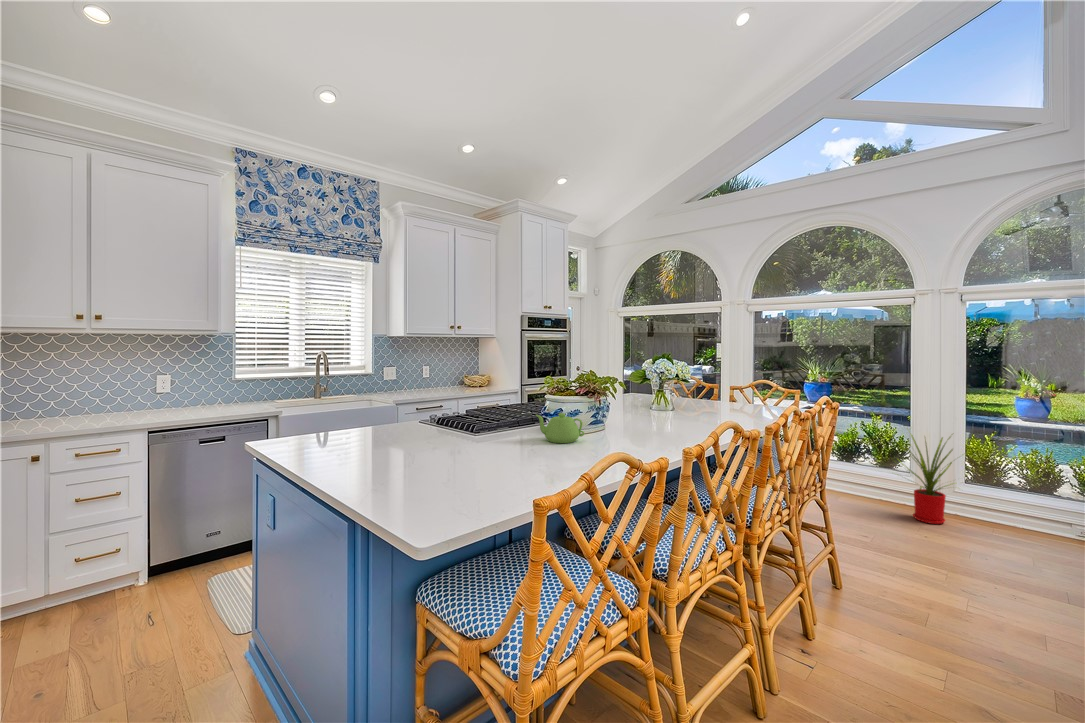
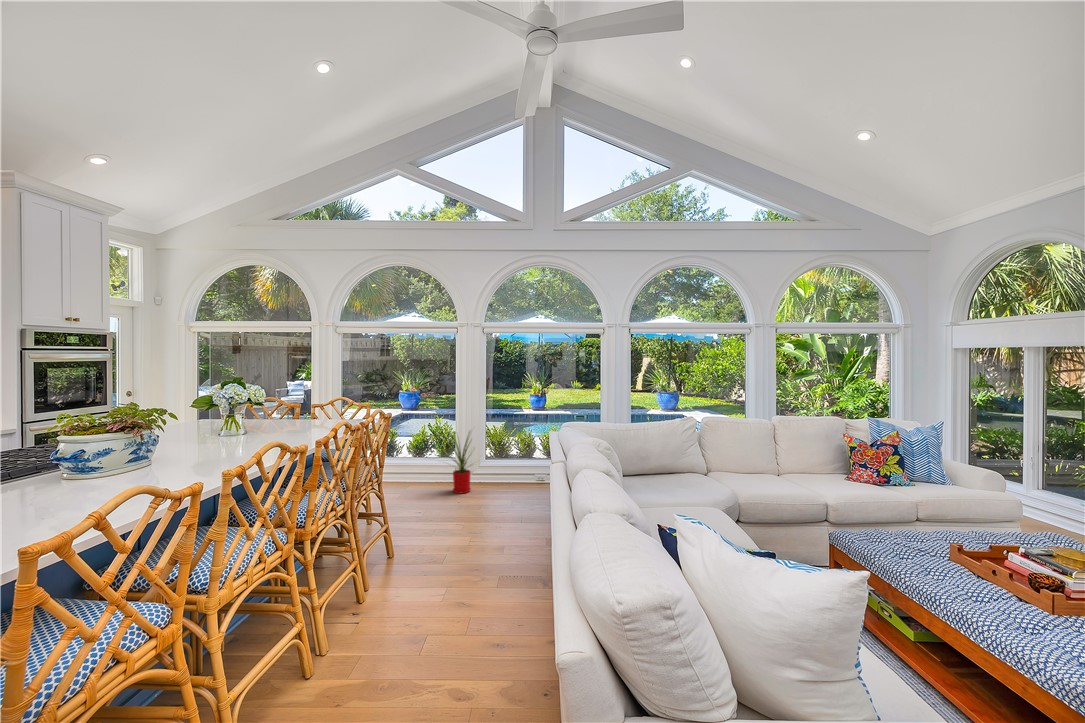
teapot: present [536,413,584,443] -> none [39,454,116,489]

